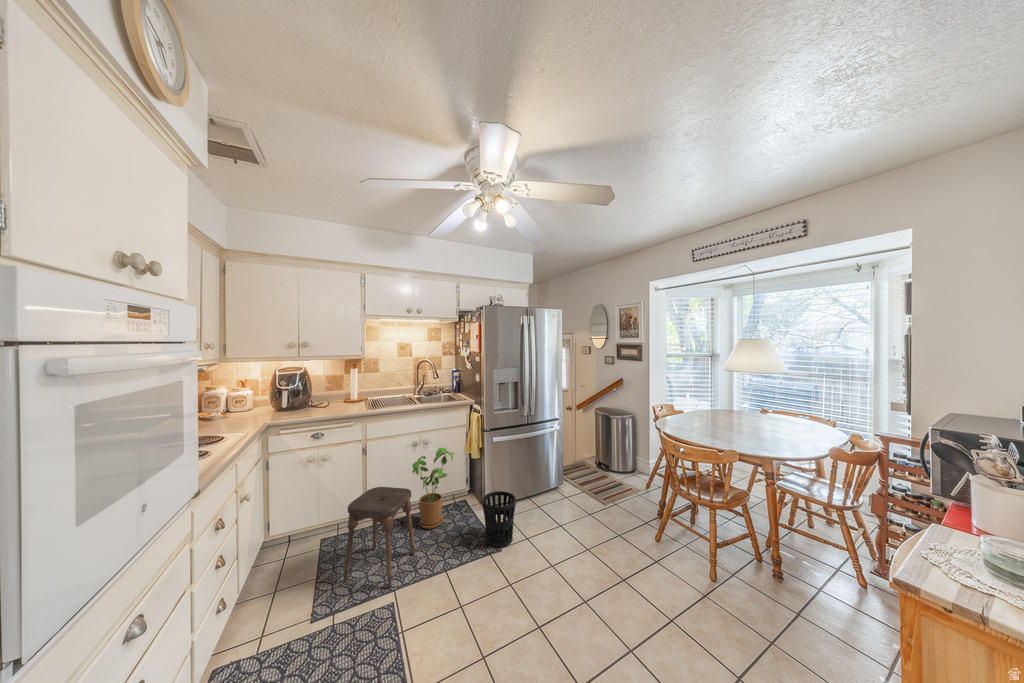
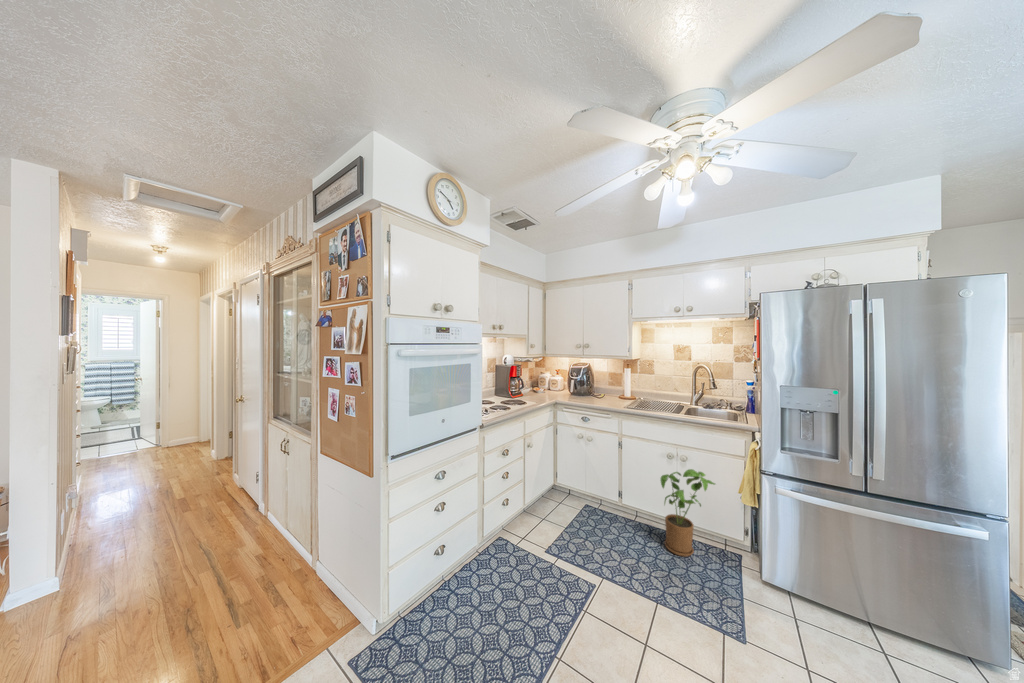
stool: present [344,487,415,587] -> none [577,479,642,573]
wastebasket: present [482,491,516,547] -> none [725,554,786,644]

